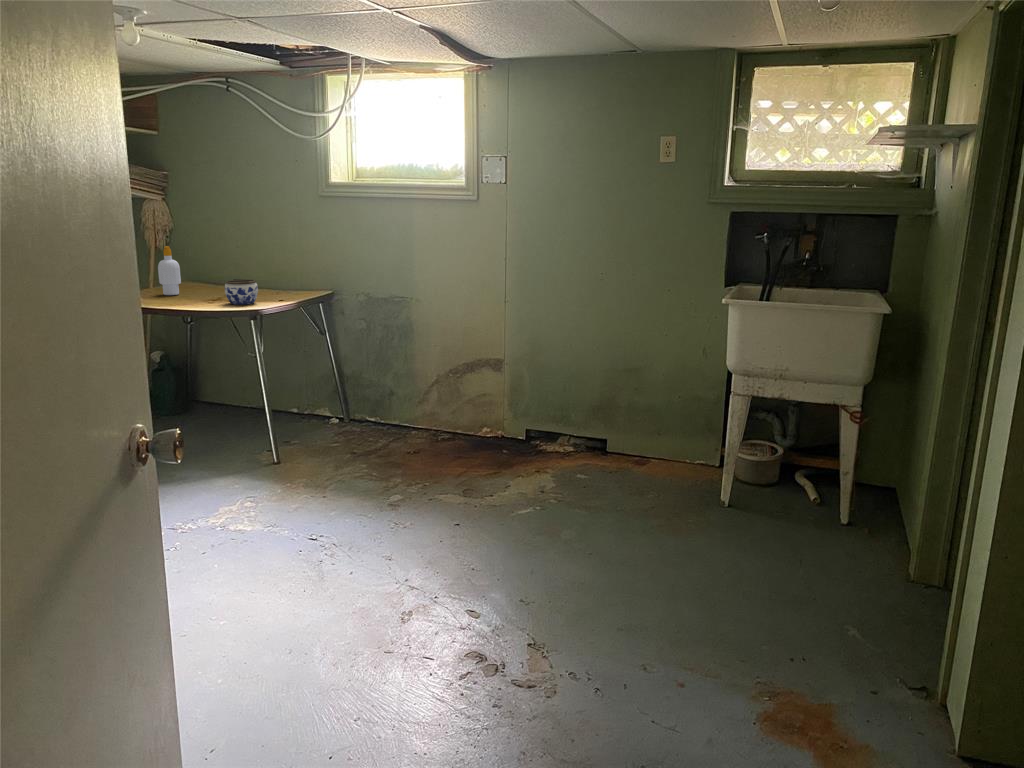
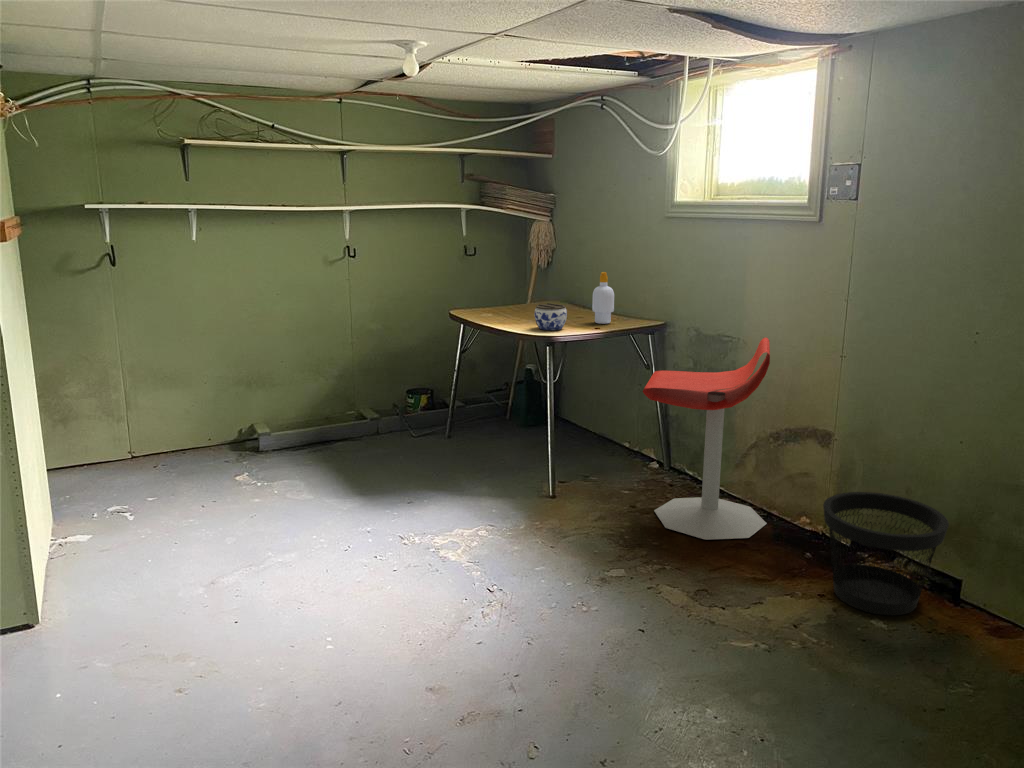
soap bottle: present [158,246,181,295] -> present [592,272,614,324]
stool: none [353,293,465,460] -> present [643,338,770,540]
wastebasket: none [528,392,608,472] -> present [823,492,949,615]

